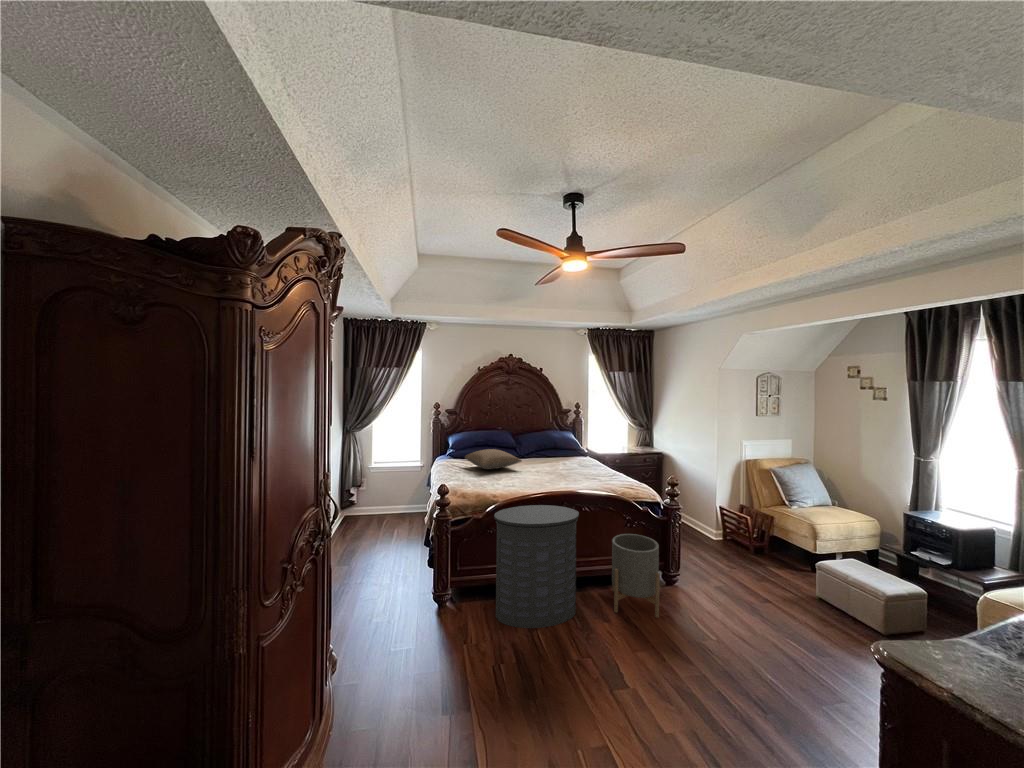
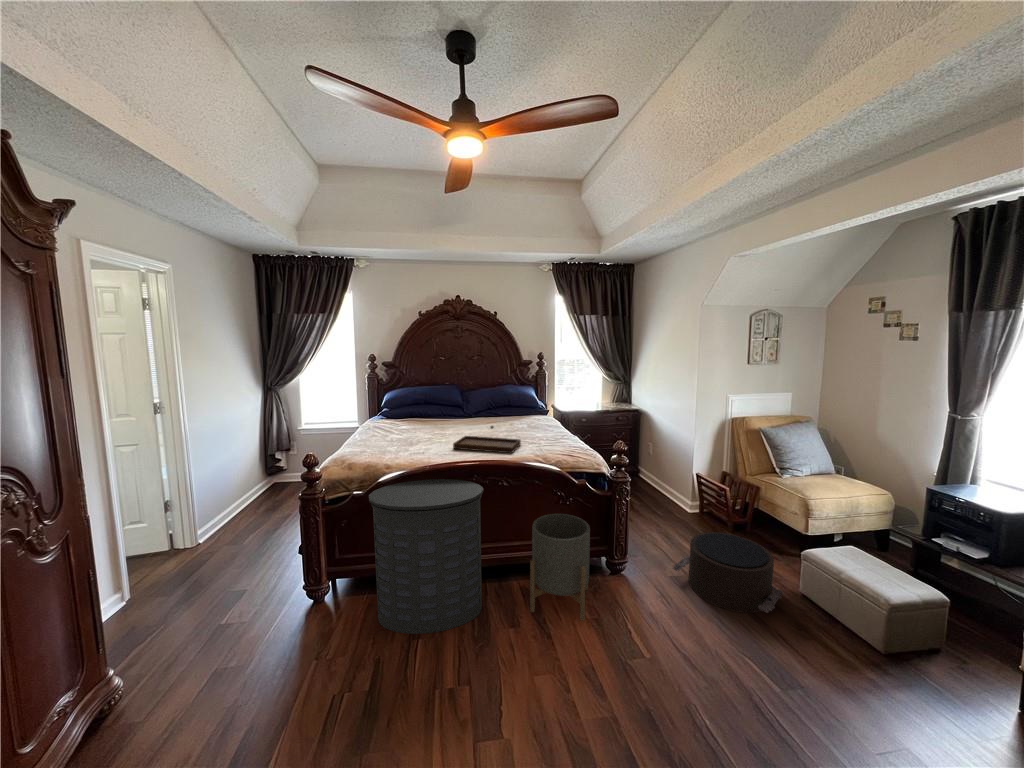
pillow: present [465,449,522,470] -> none [390,409,454,432]
tray: none [534,464,586,486] -> present [453,426,521,453]
pouf: none [717,550,807,611] -> present [673,532,783,613]

